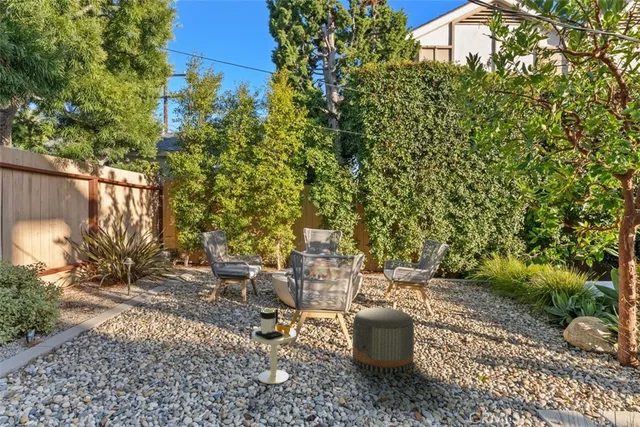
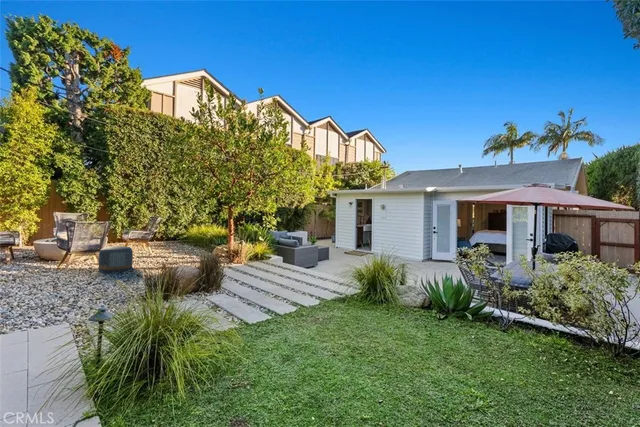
side table: present [252,309,296,384] -> none [36,247,65,282]

